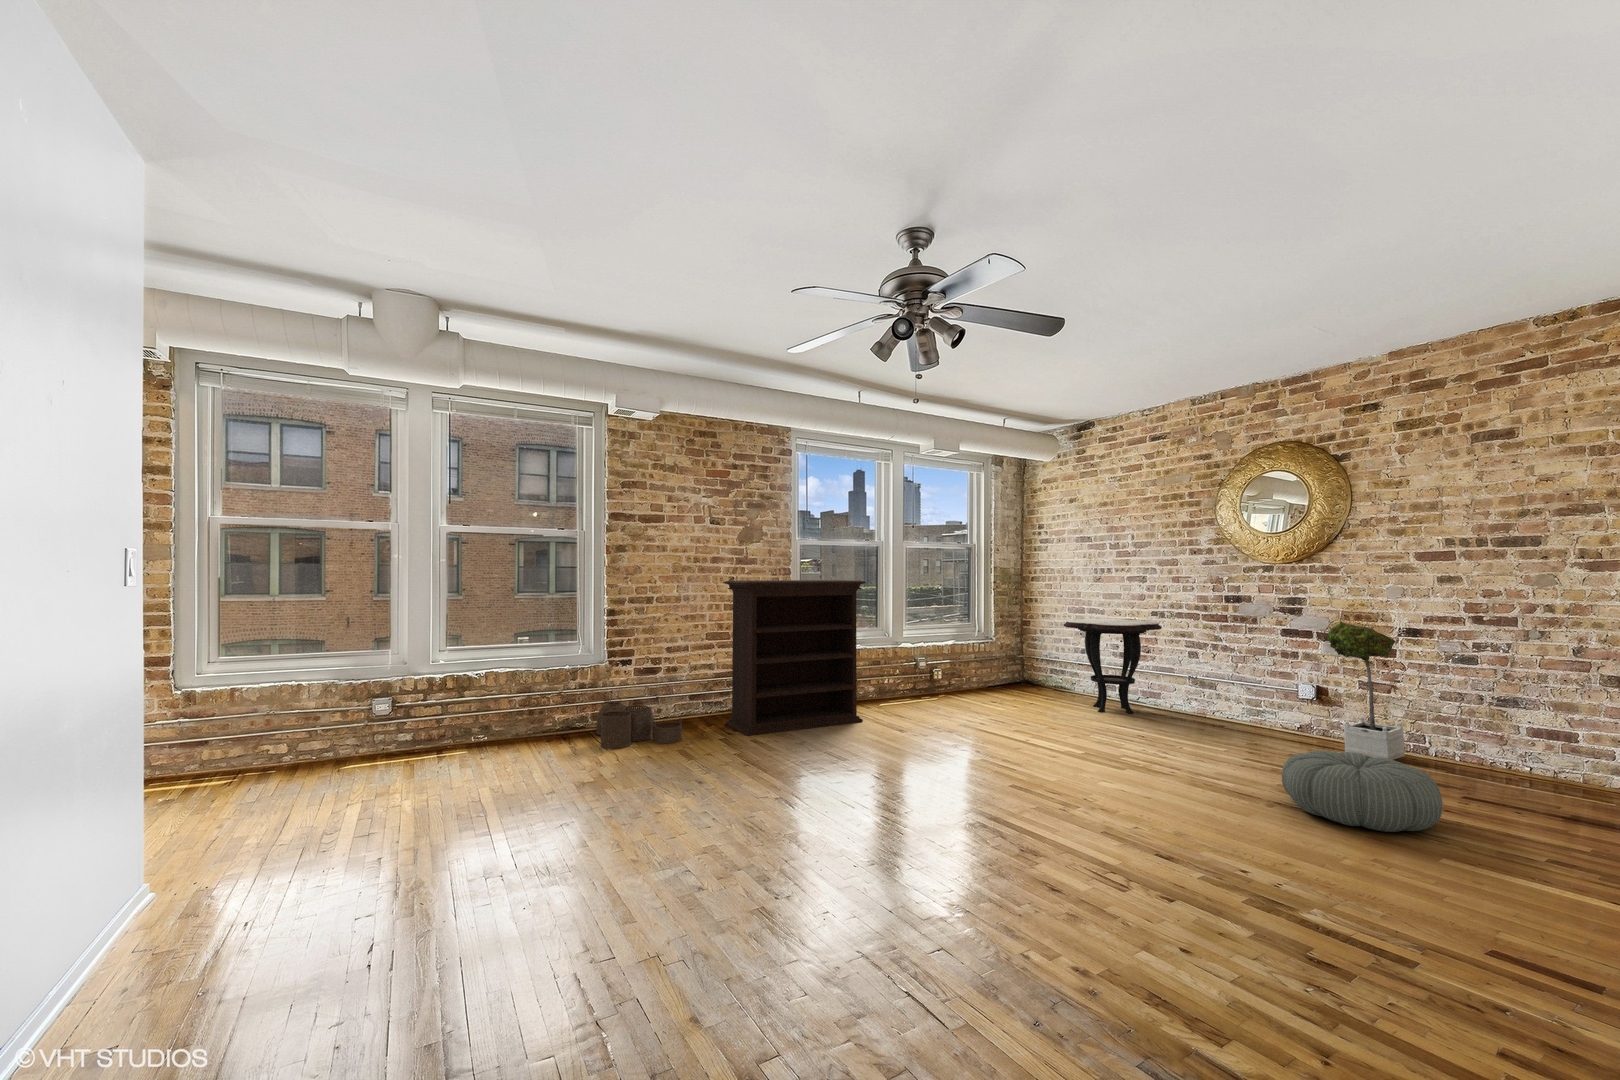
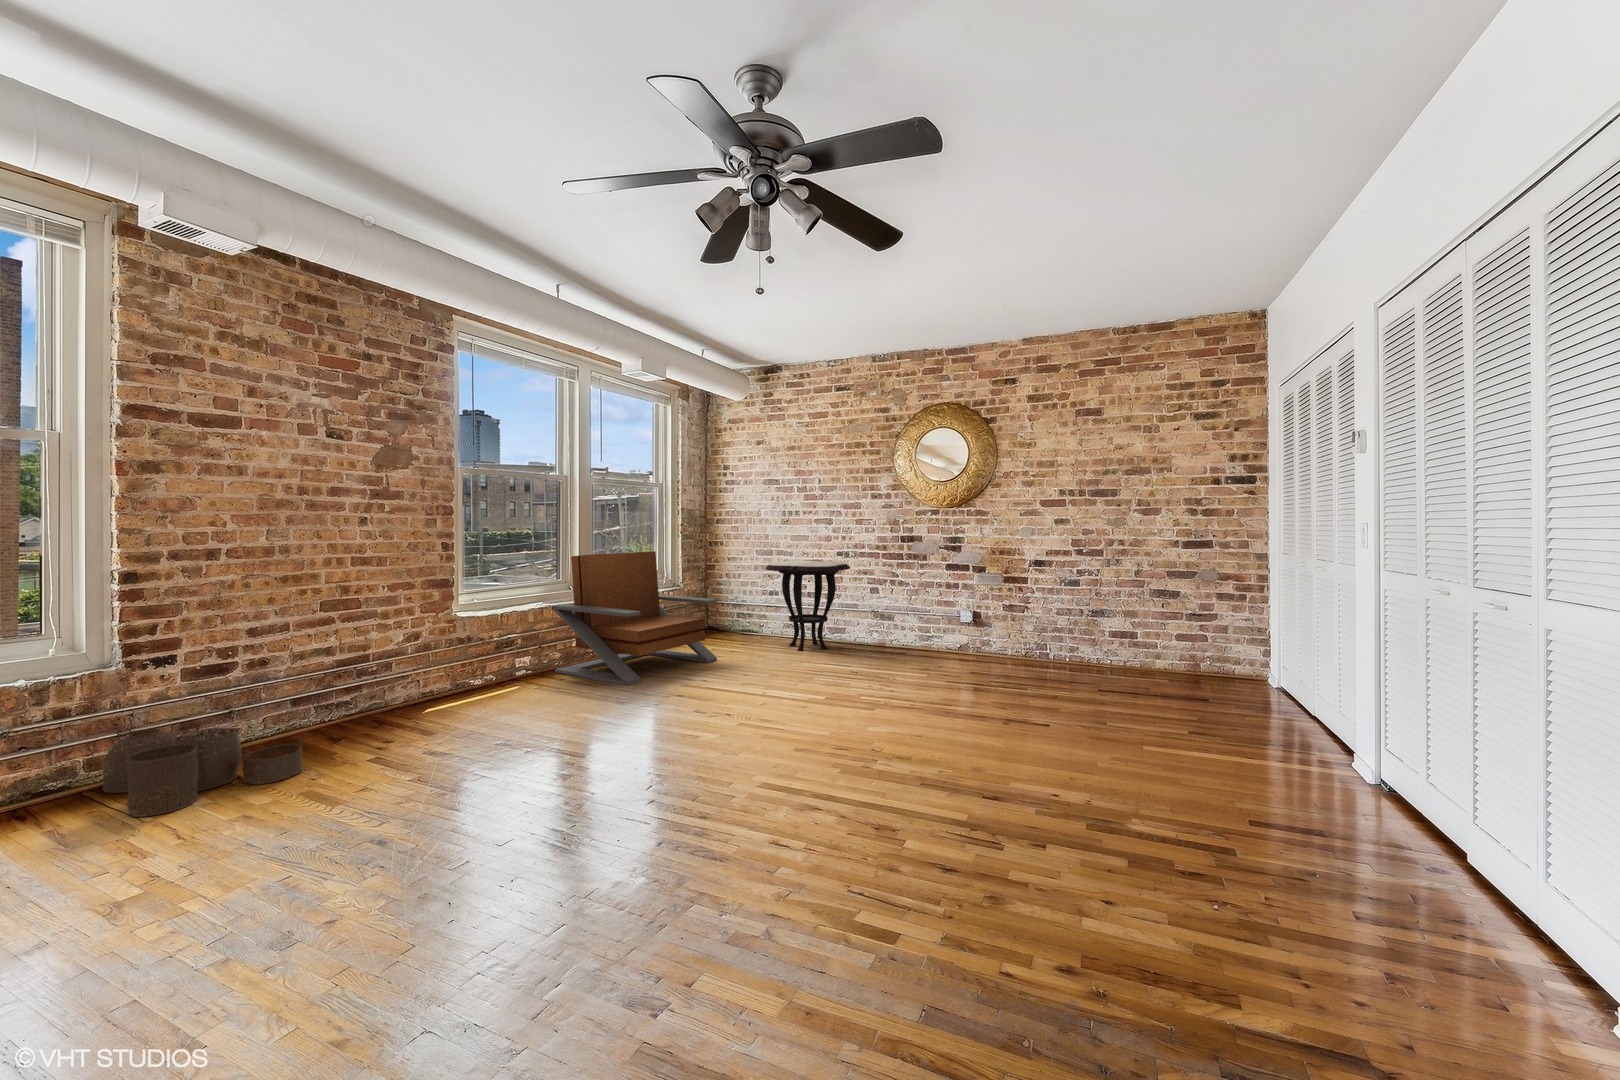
bookshelf: present [723,580,866,736] -> none [359,523,574,743]
lounge chair: none [864,605,1006,720] -> present [552,551,717,686]
potted tree: present [1327,621,1405,760] -> none [987,555,1034,665]
pouf: present [1282,751,1442,832] -> none [1011,663,1125,725]

